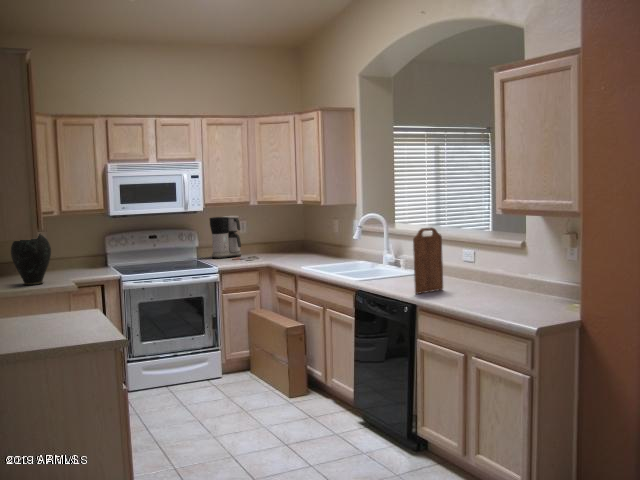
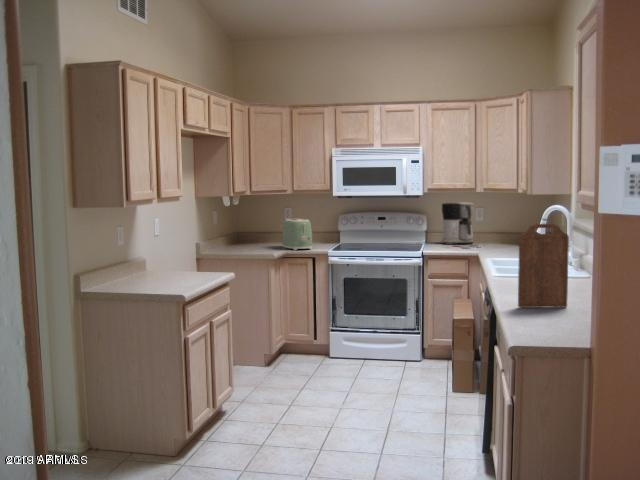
vase: present [11,234,51,285] -> none [235,206,267,251]
toaster: none [56,243,99,278] -> present [283,218,313,250]

